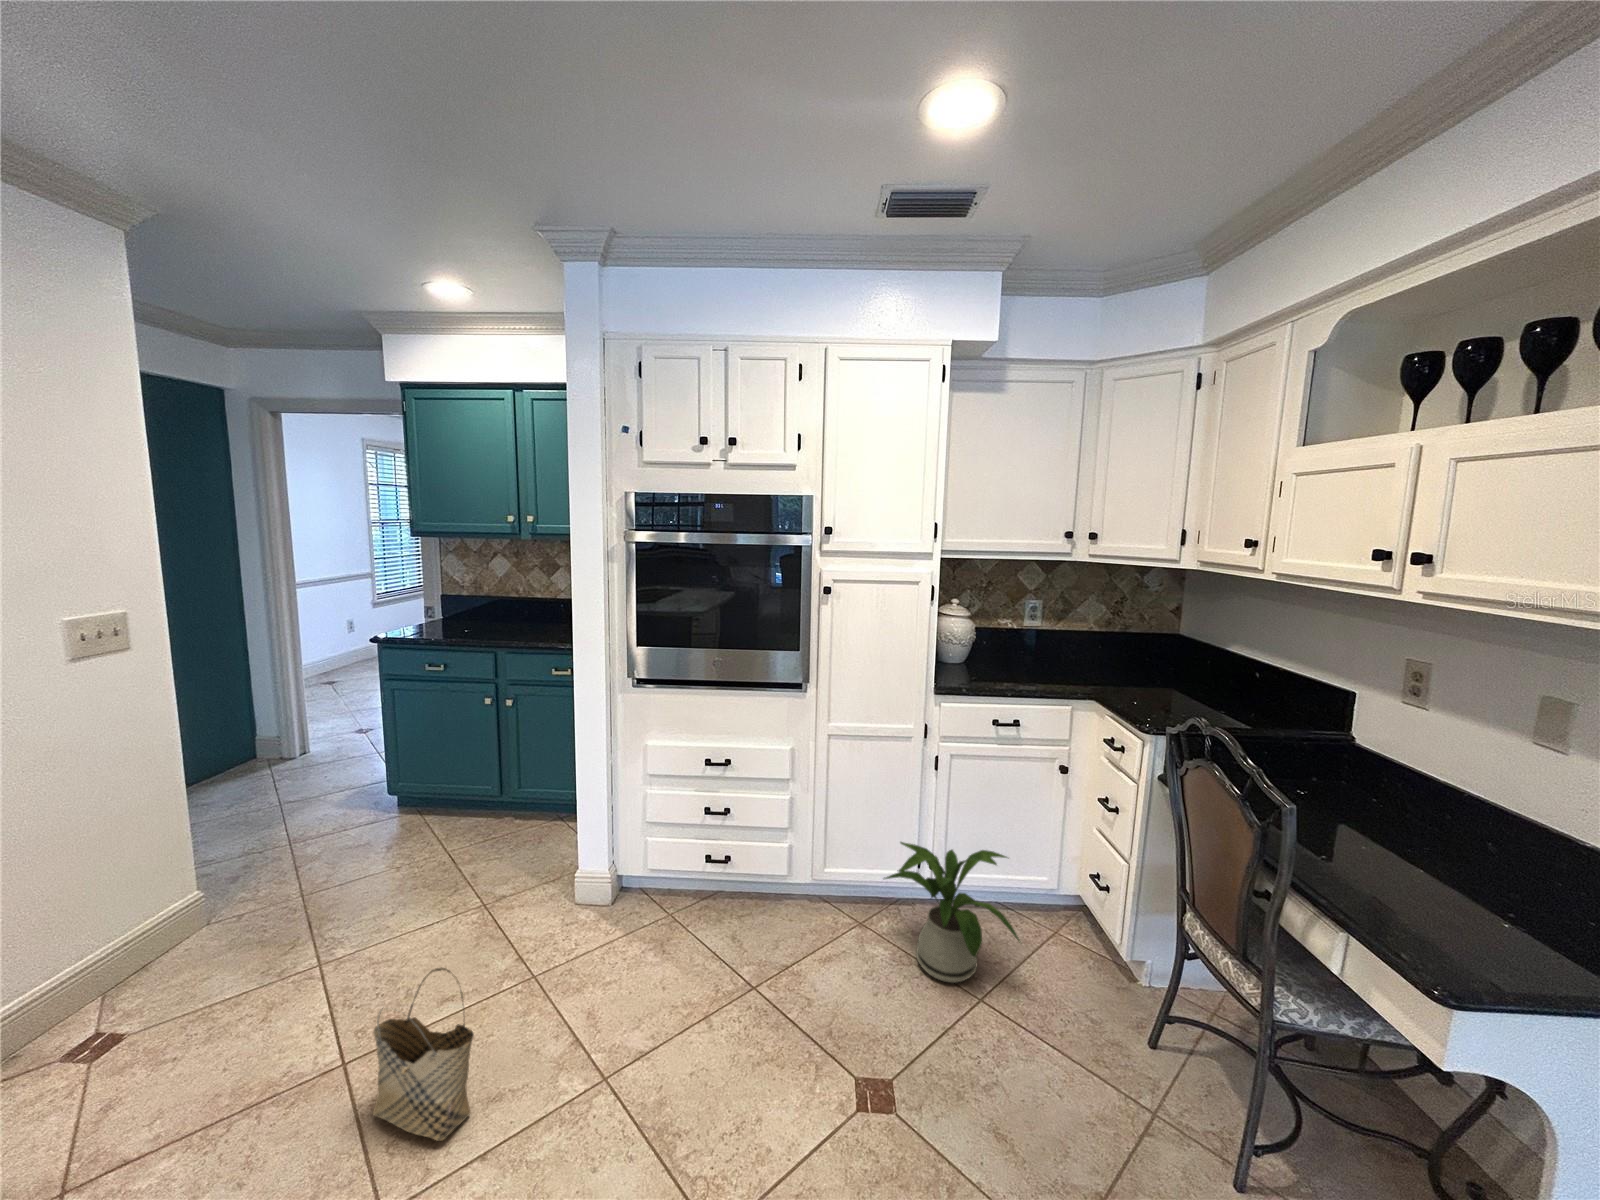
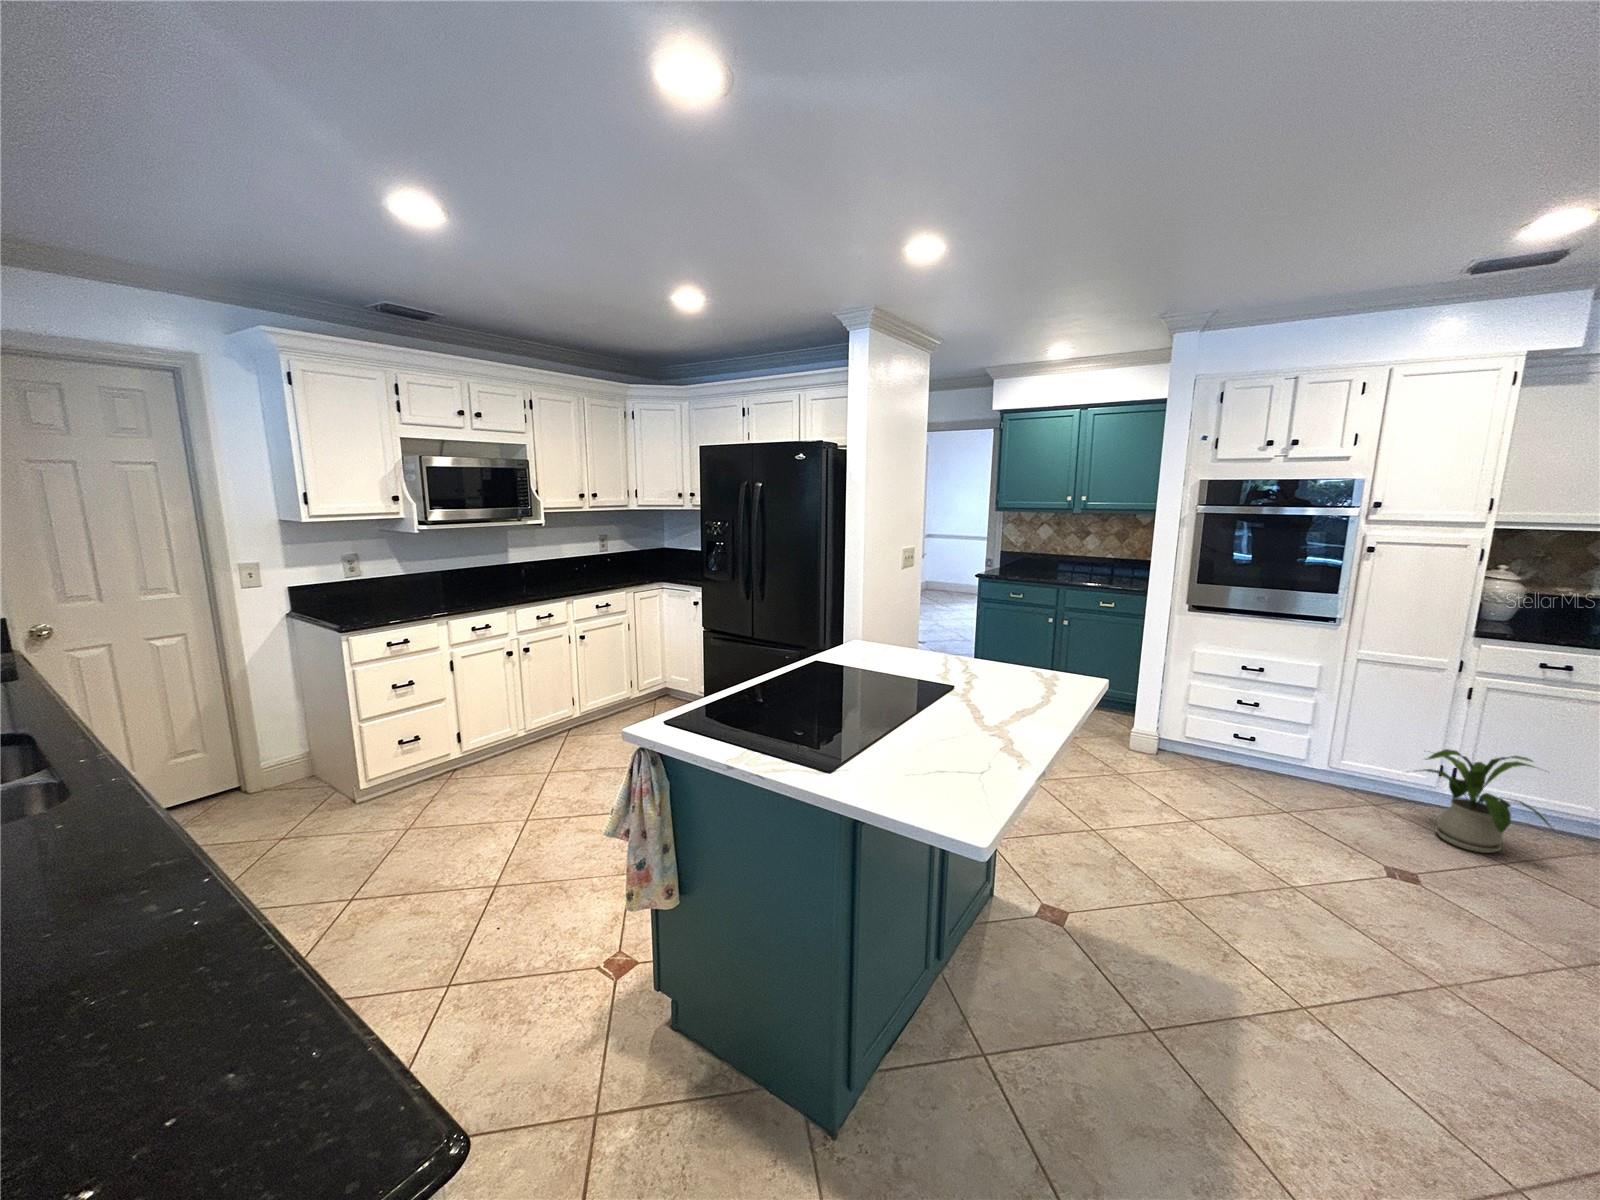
woven basket: present [373,968,474,1141] -> none [1067,735,1126,814]

